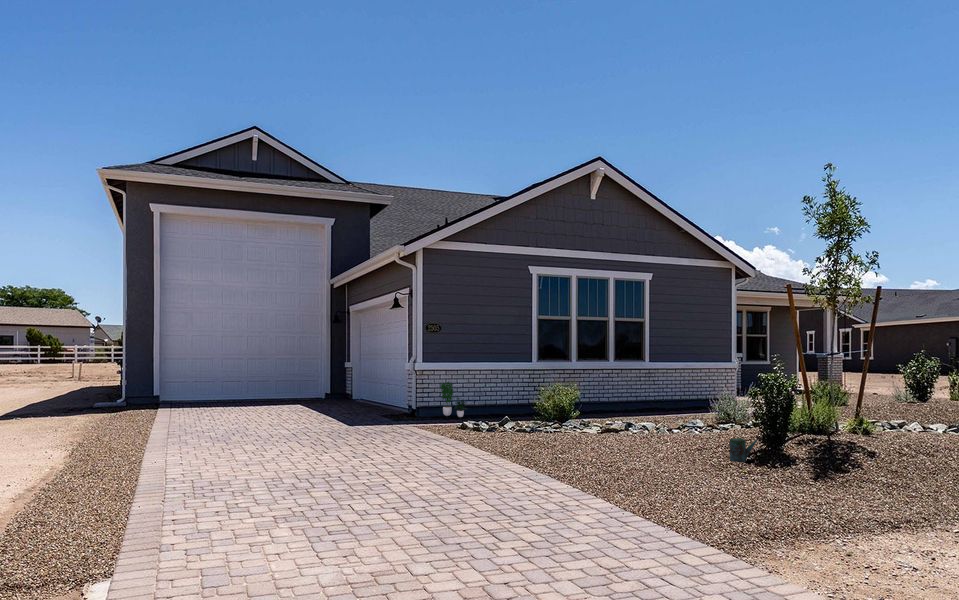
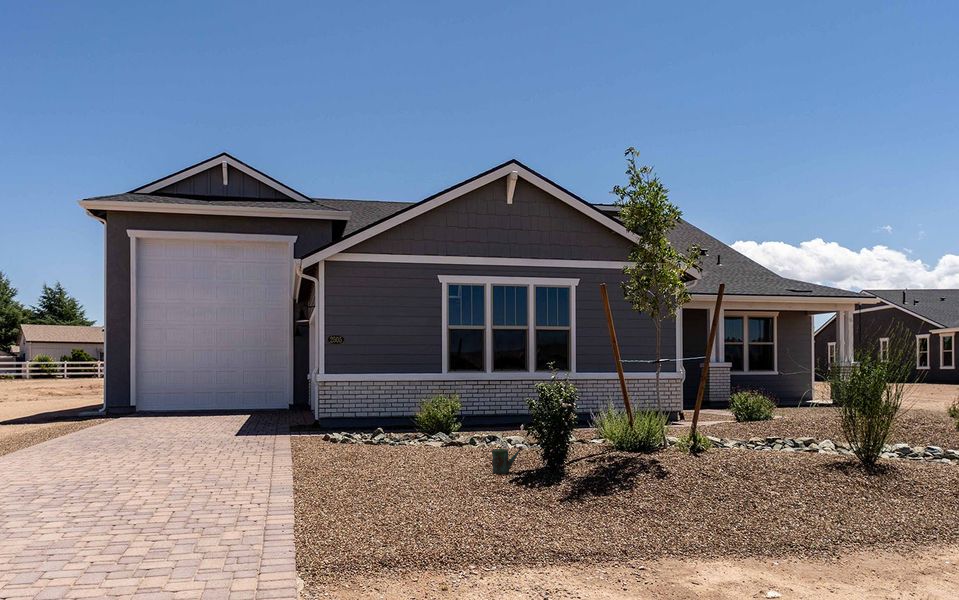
potted plant: present [441,382,467,417] -> none [337,390,362,428]

